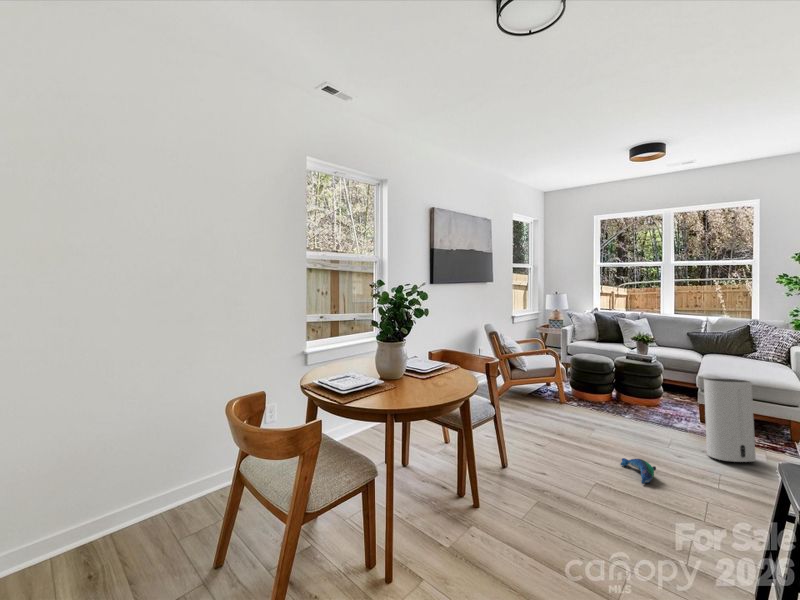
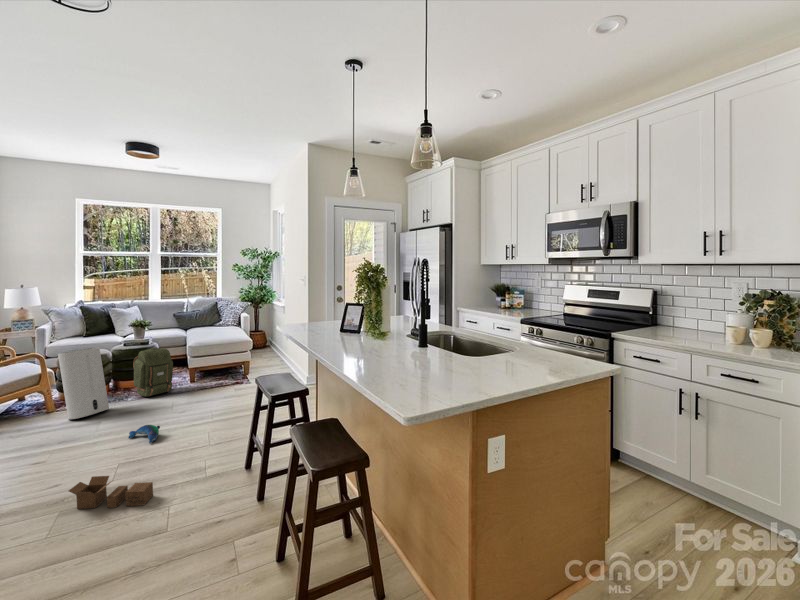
backpack: none [633,369,680,423] -> present [133,347,173,397]
air purifier: present [704,379,756,462] -> present [58,347,109,419]
cardboard box: none [558,497,639,569] -> present [69,476,153,509]

